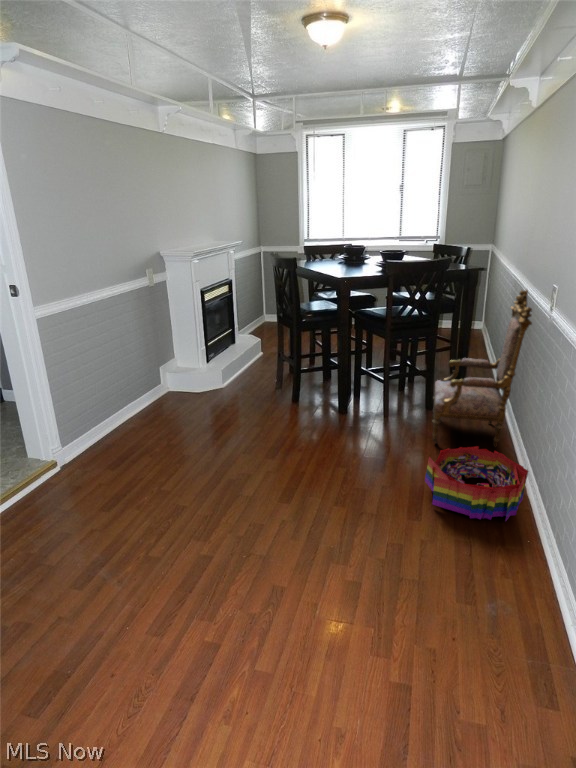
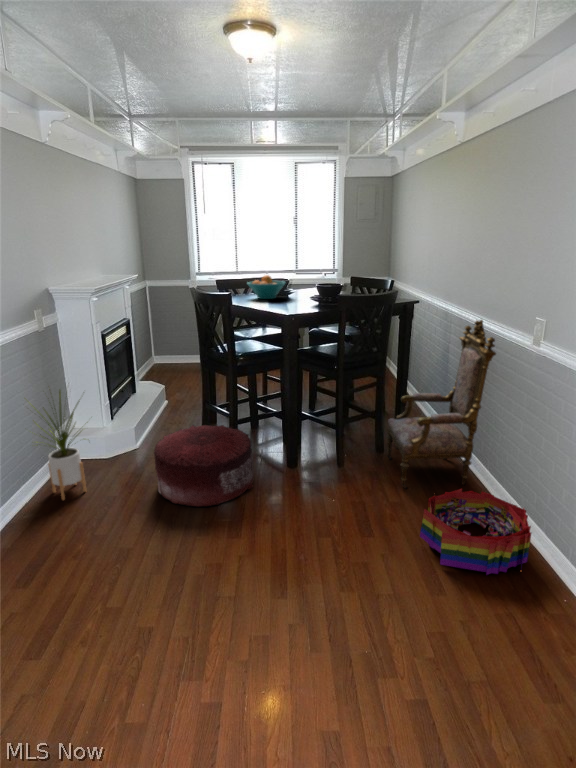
fruit bowl: none [324,243,360,265] -> present [247,275,285,299]
house plant: none [131,327,183,419] -> present [34,391,87,500]
pouf: none [225,370,307,436] -> present [154,425,254,507]

